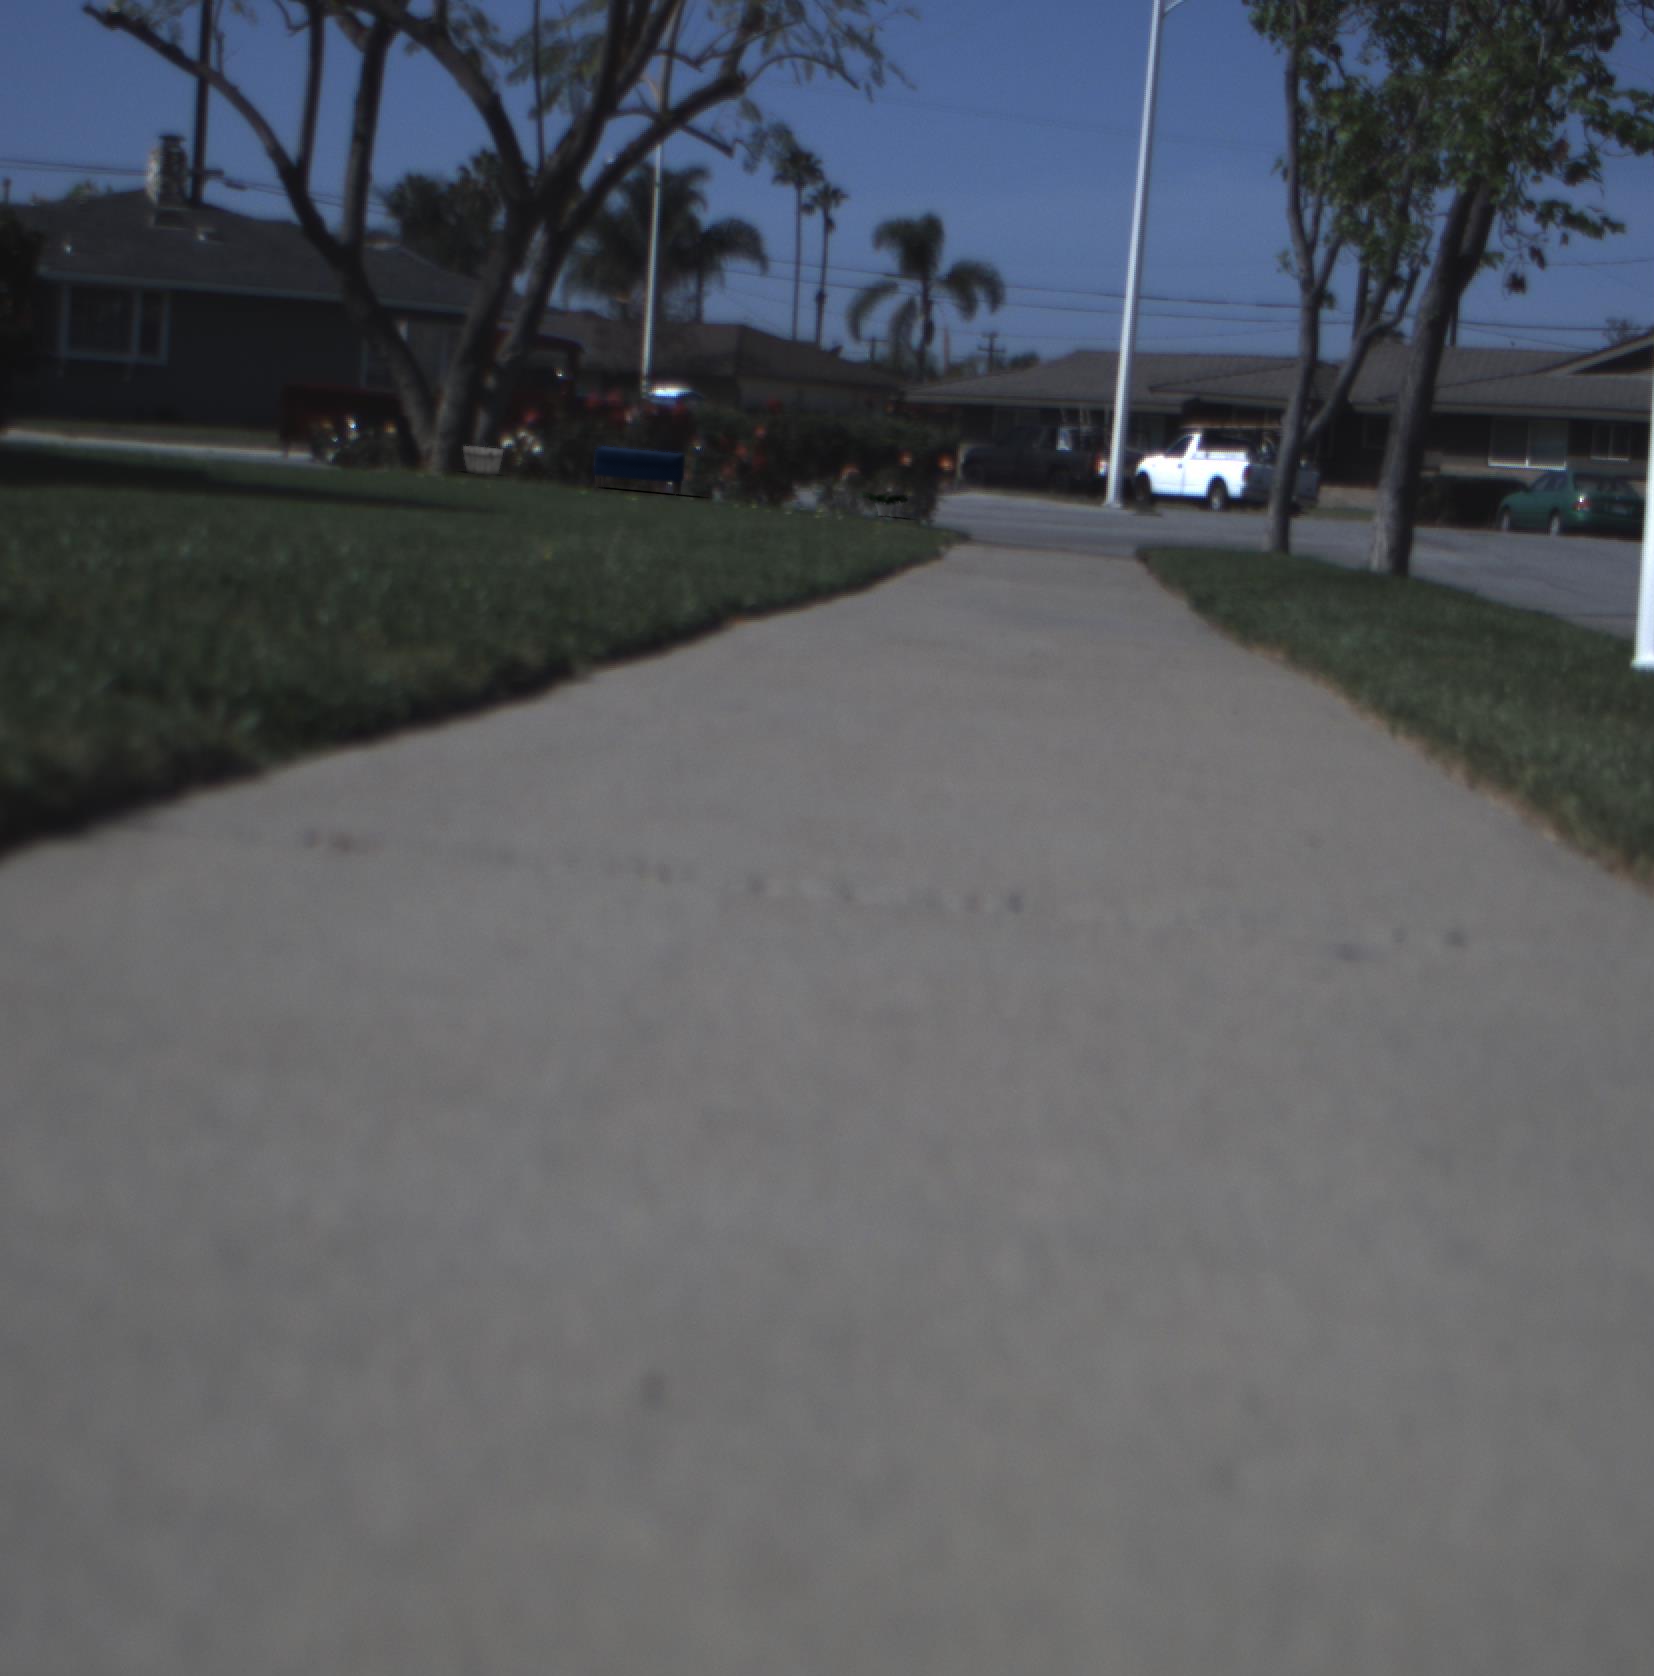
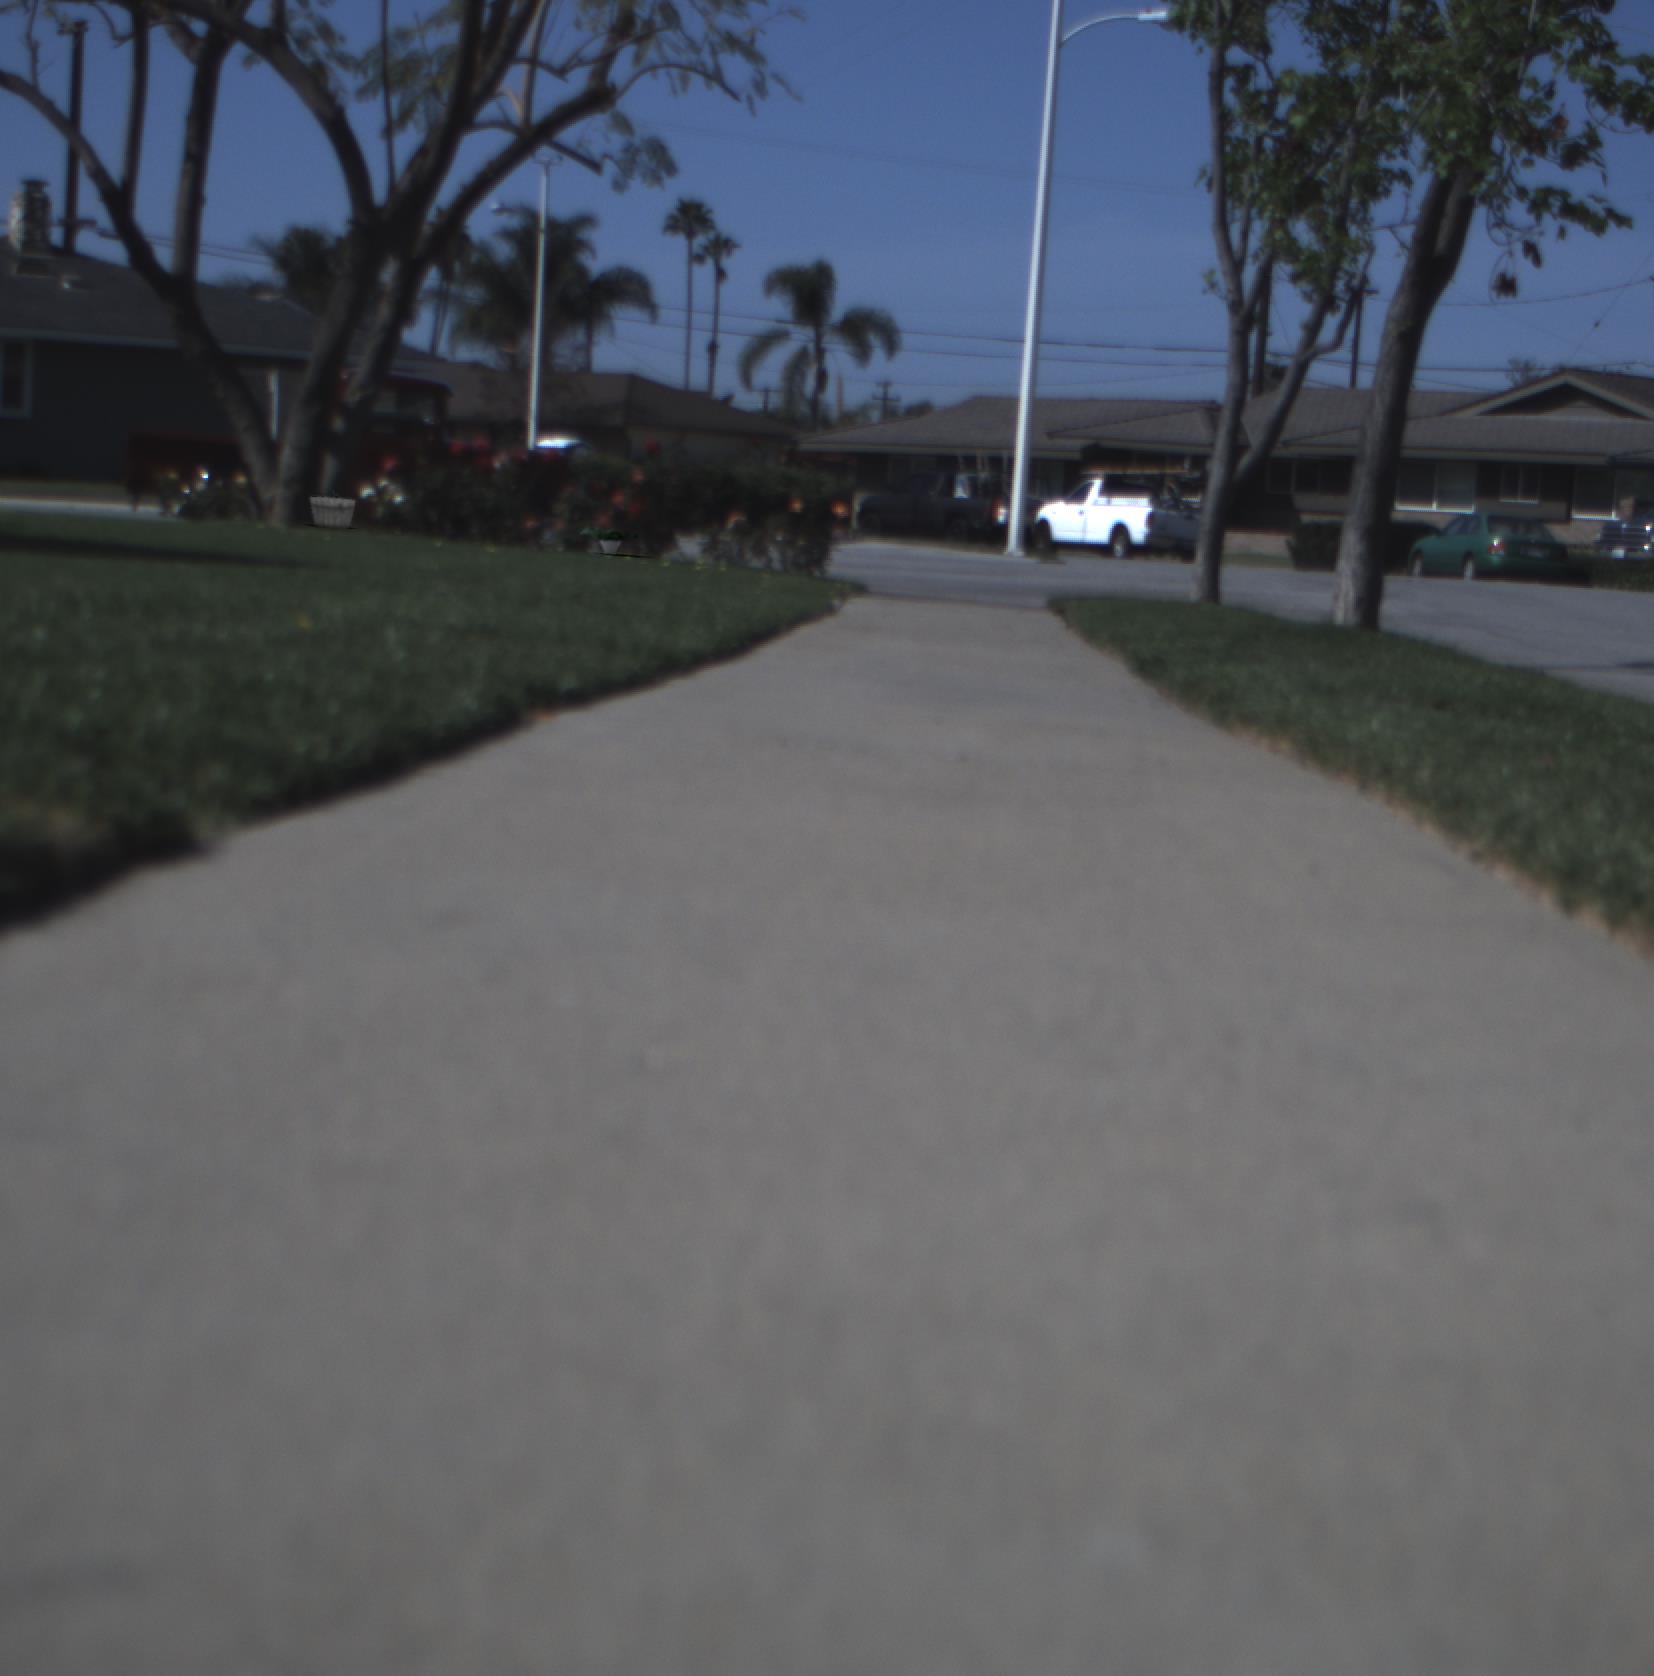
bench: present [594,446,685,494] -> none [453,496,554,549]
potted plant: present [857,492,908,517] -> present [580,527,638,554]

